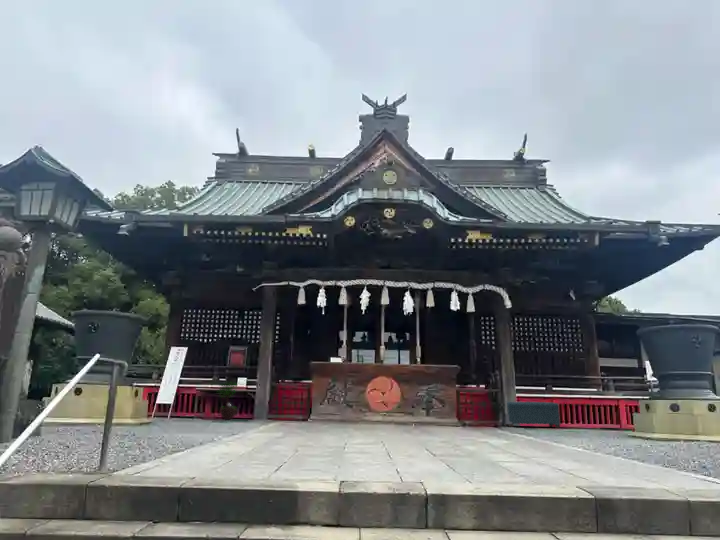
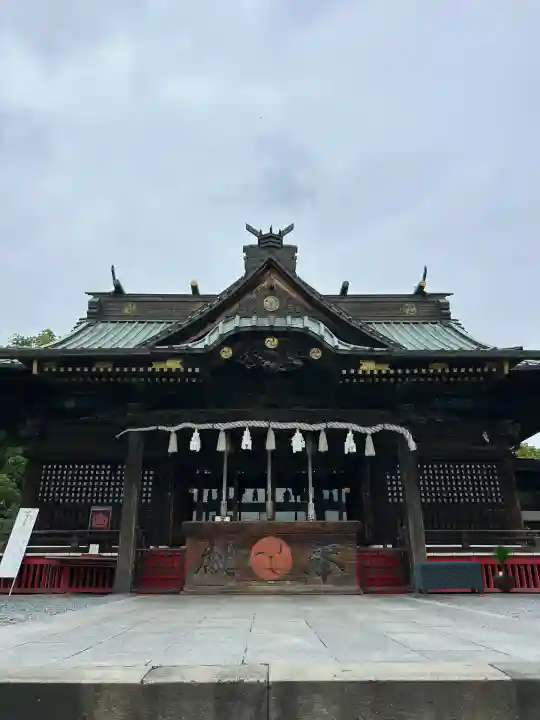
potted tree: present [218,382,237,419] -> present [492,545,515,592]

